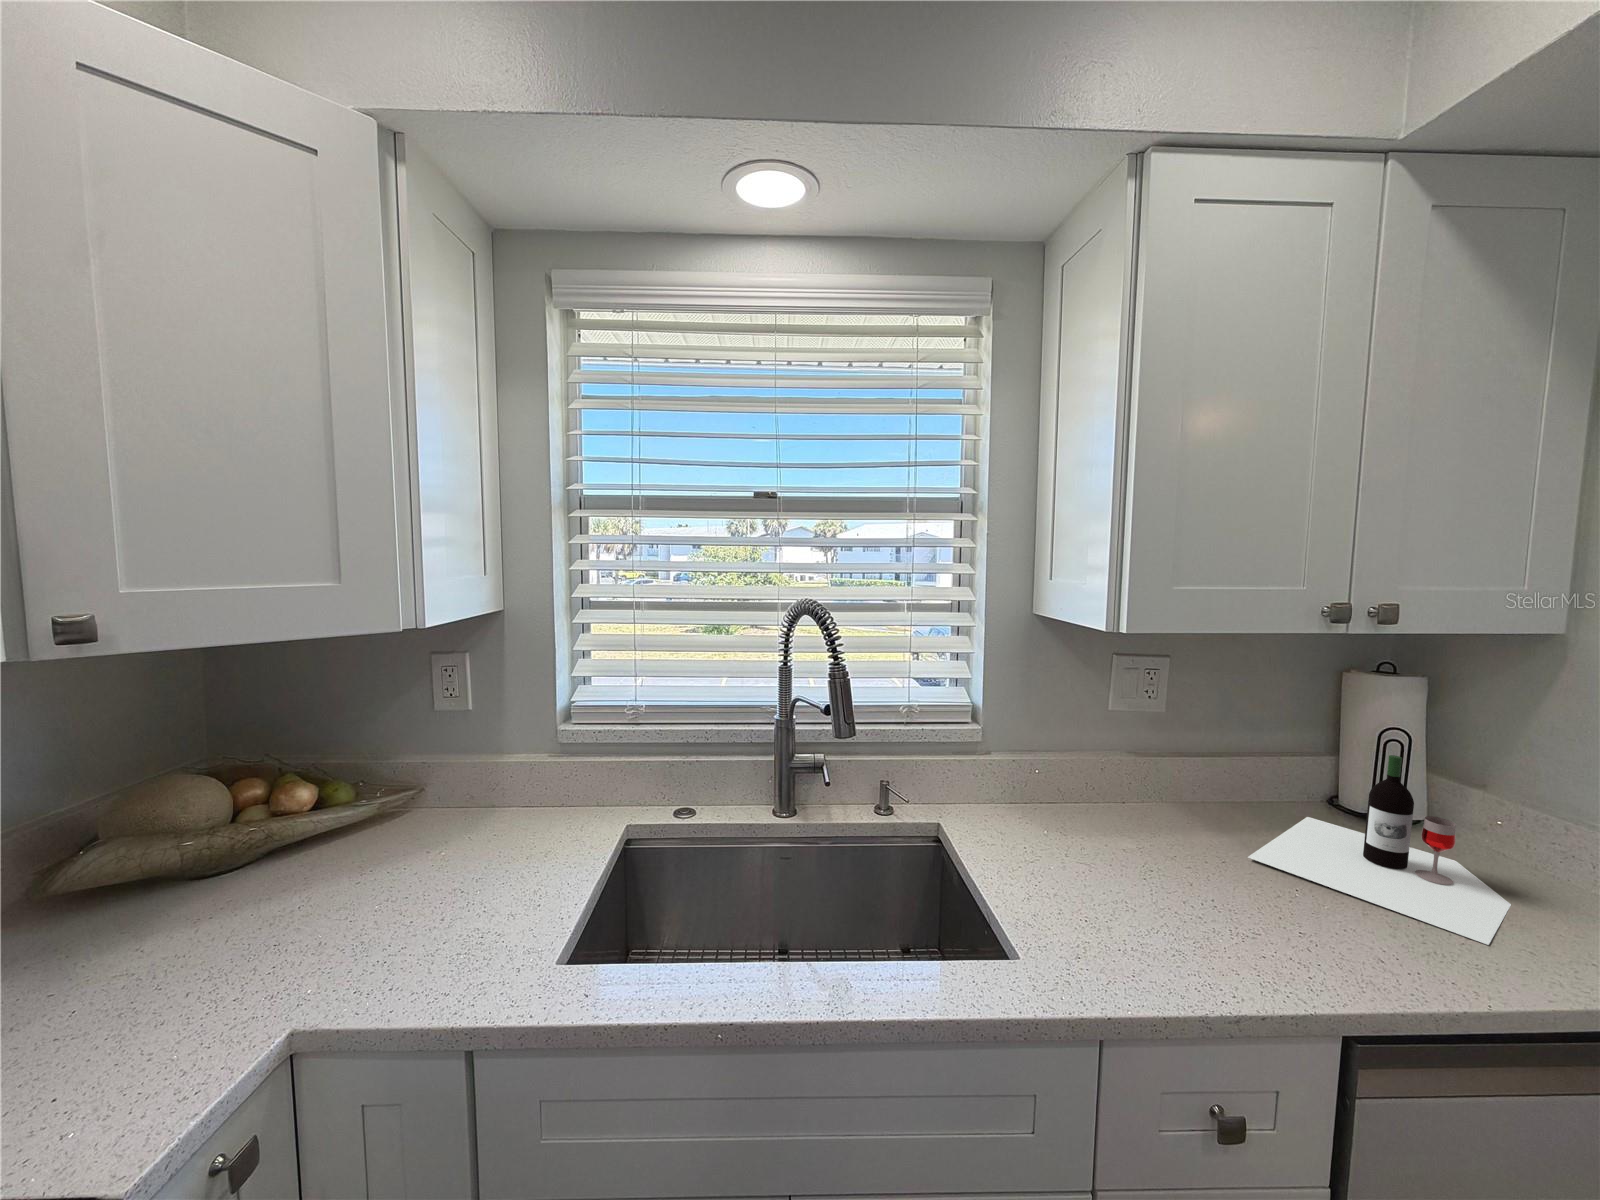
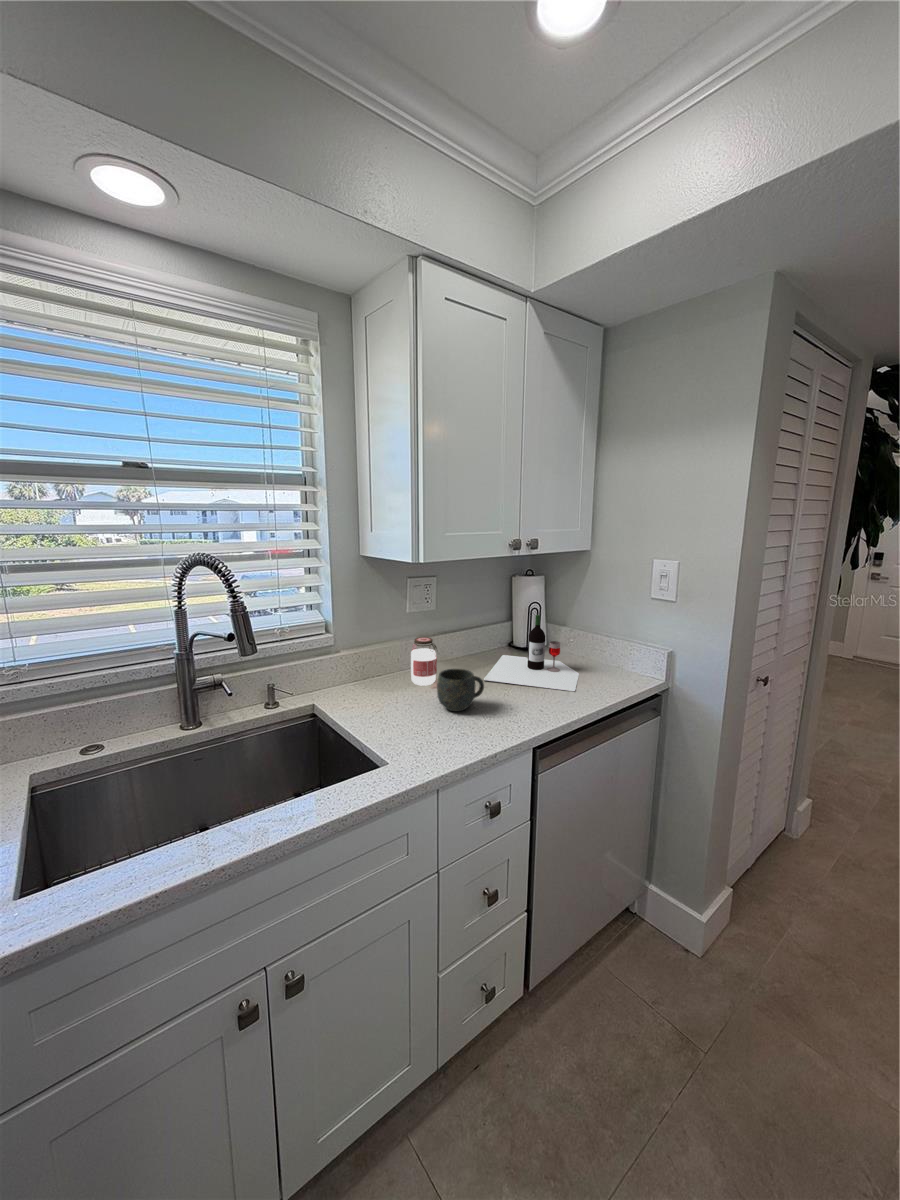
jar: none [1101,755,1154,841] -> present [411,637,437,686]
mug: none [1137,823,1238,907] -> present [437,669,484,711]

